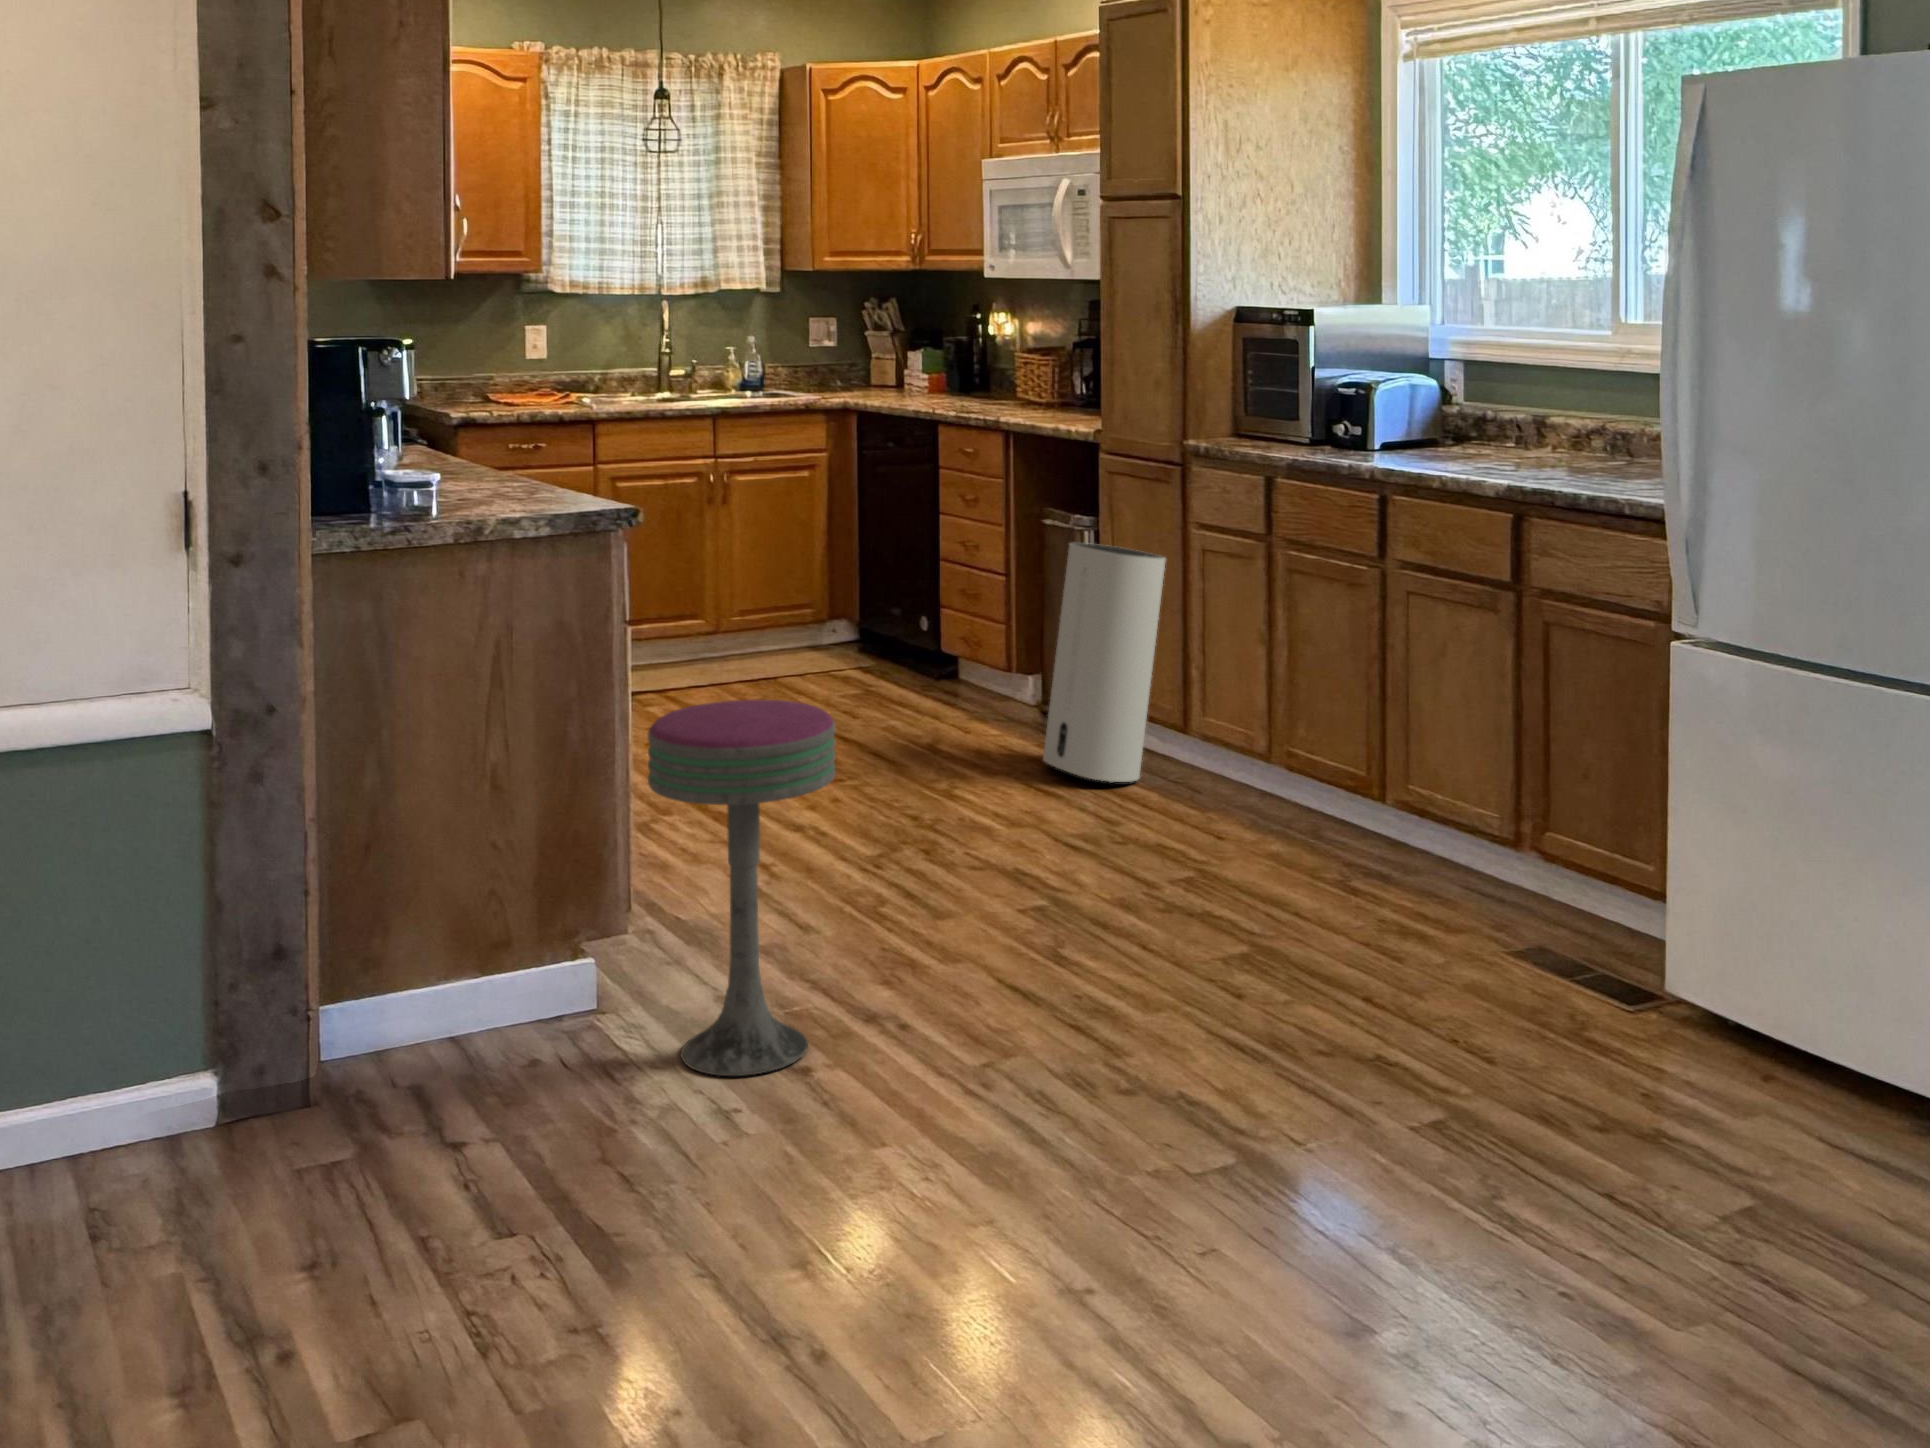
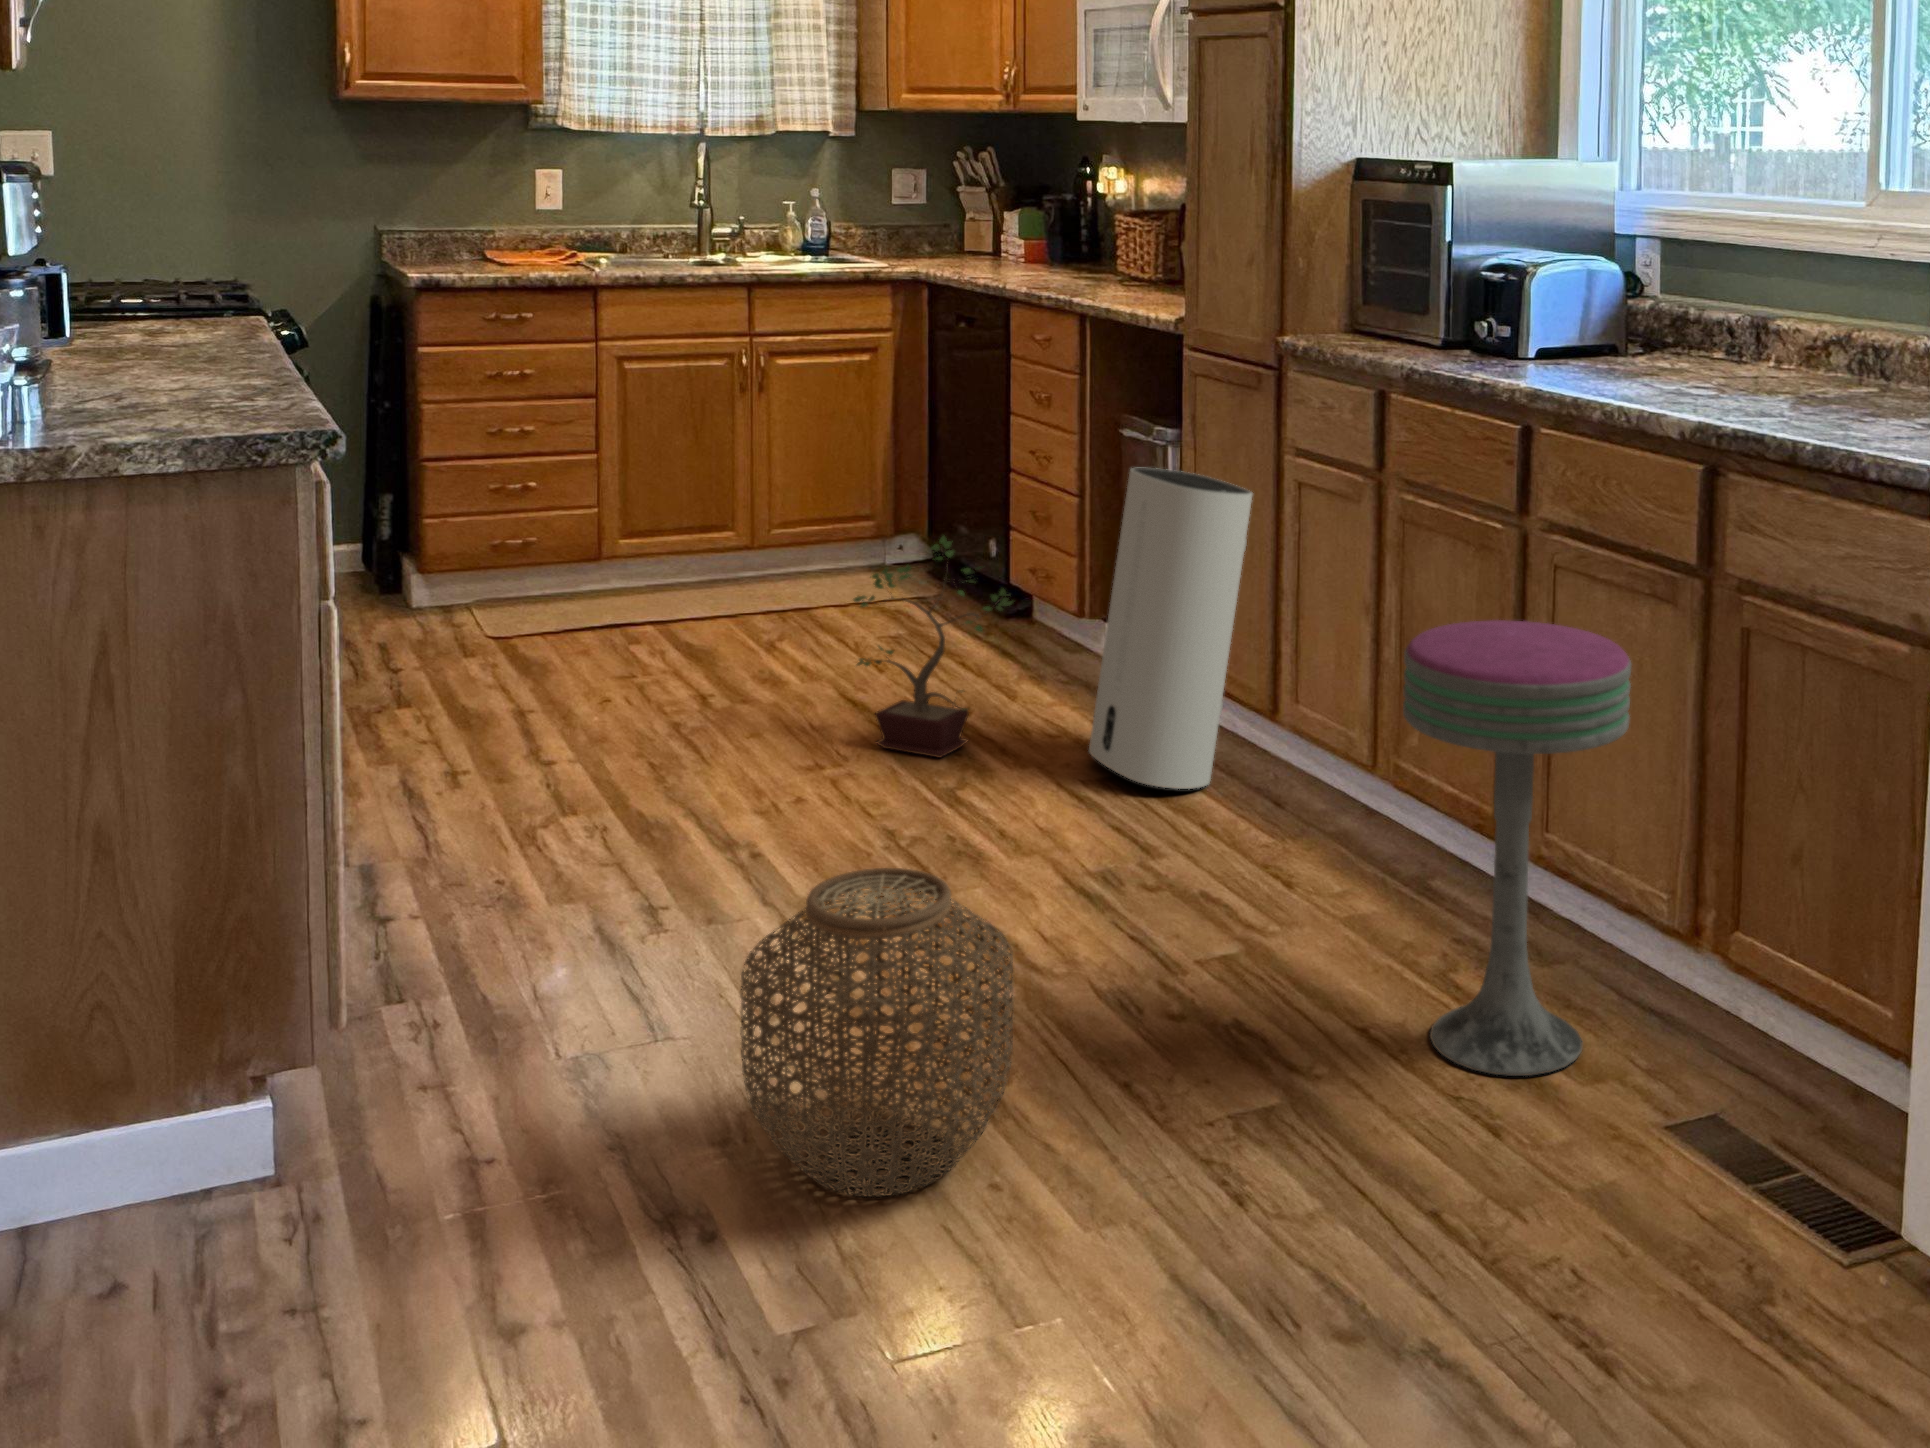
potted plant: none [854,598,989,770] -> present [854,536,1013,758]
bar stool: present [648,700,836,1076] -> present [1403,620,1631,1076]
woven basket: none [907,795,1085,1008] -> present [740,868,1013,1197]

